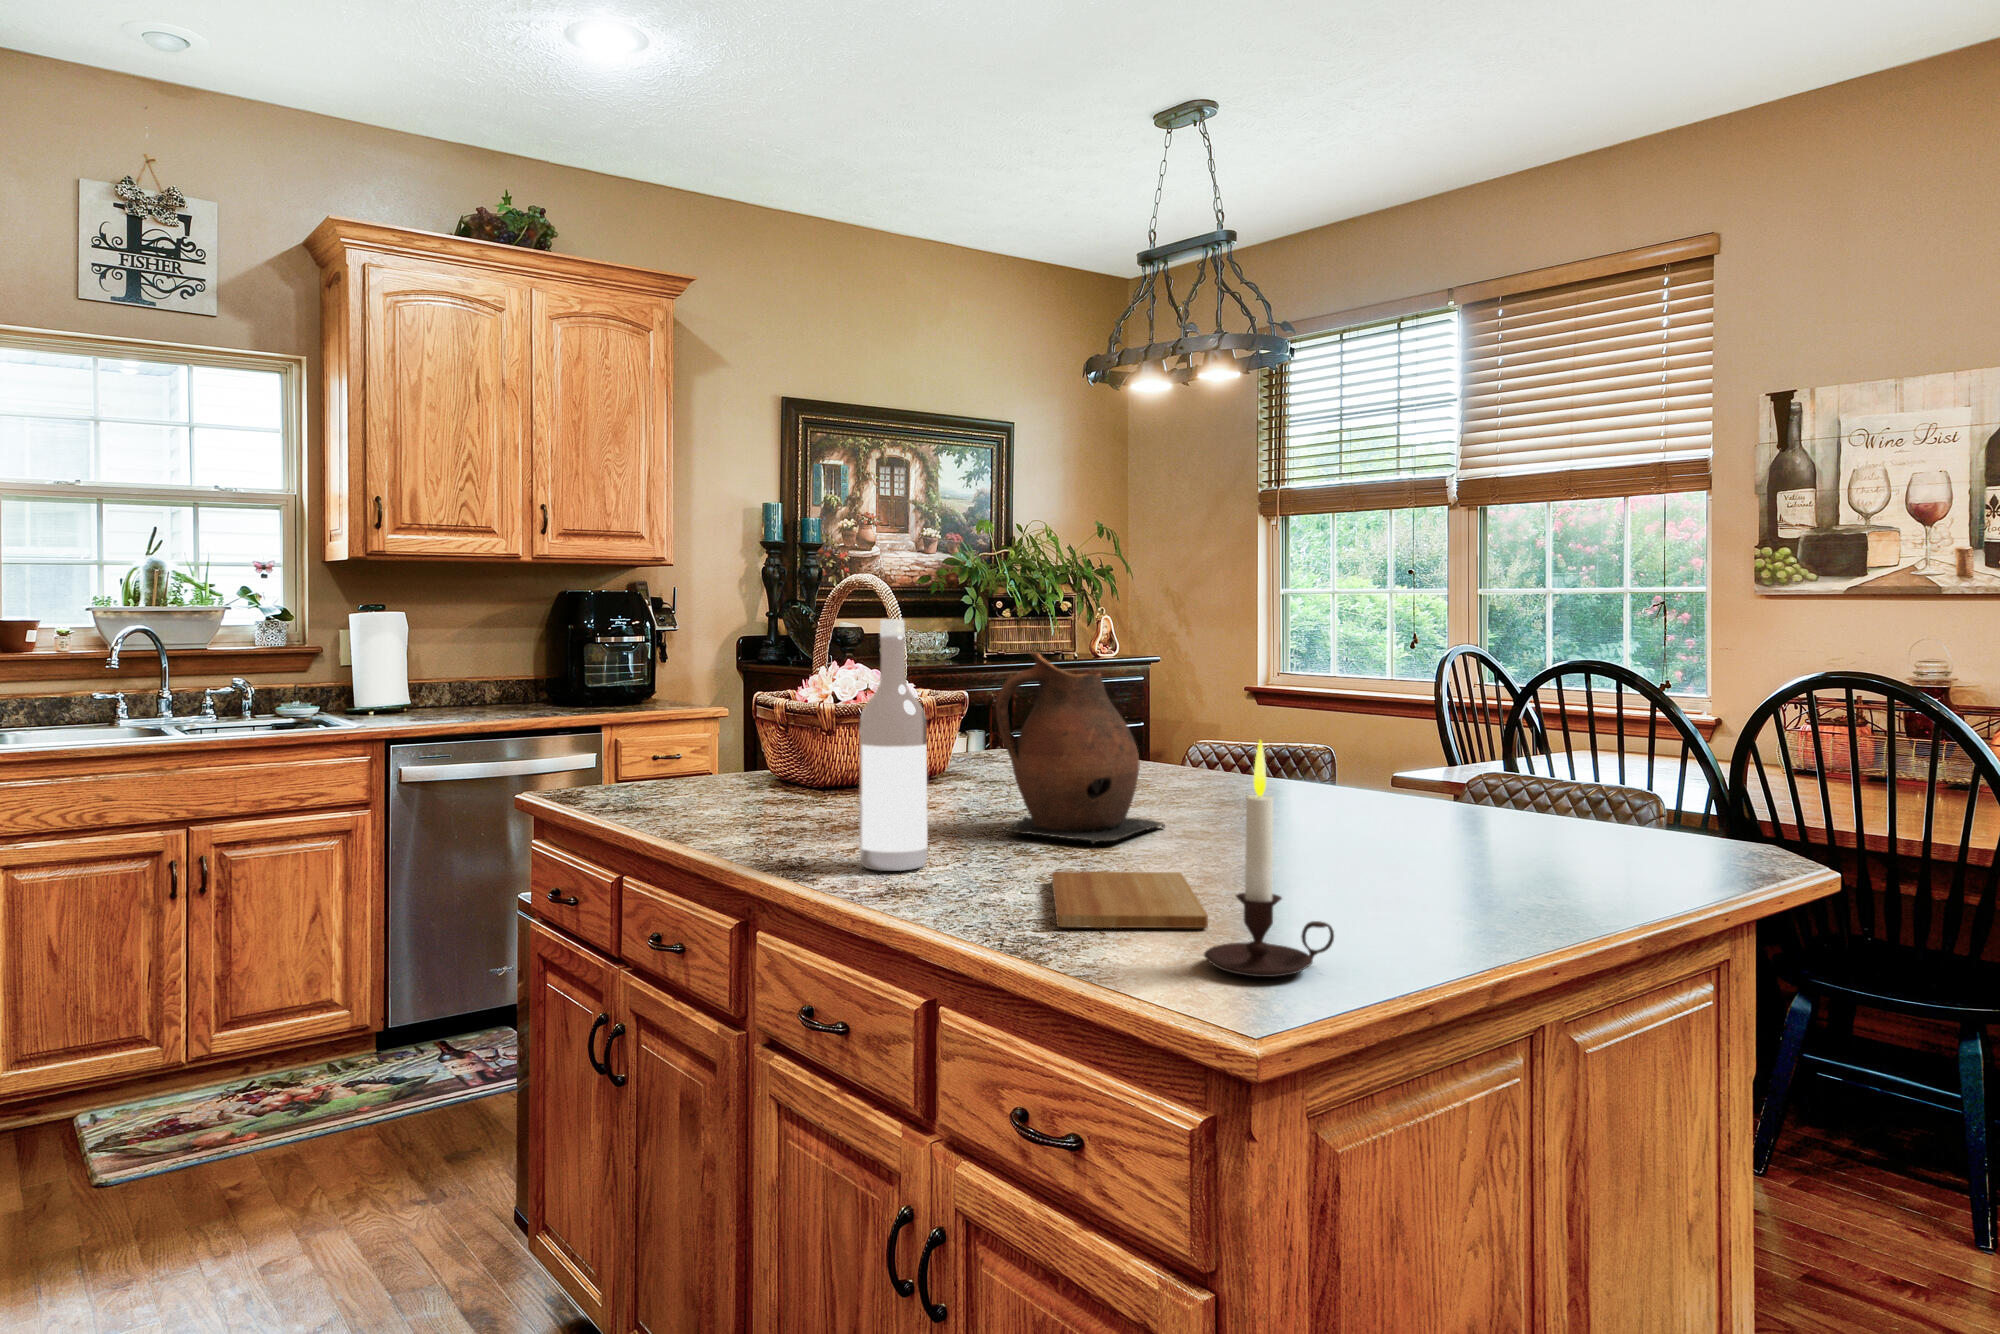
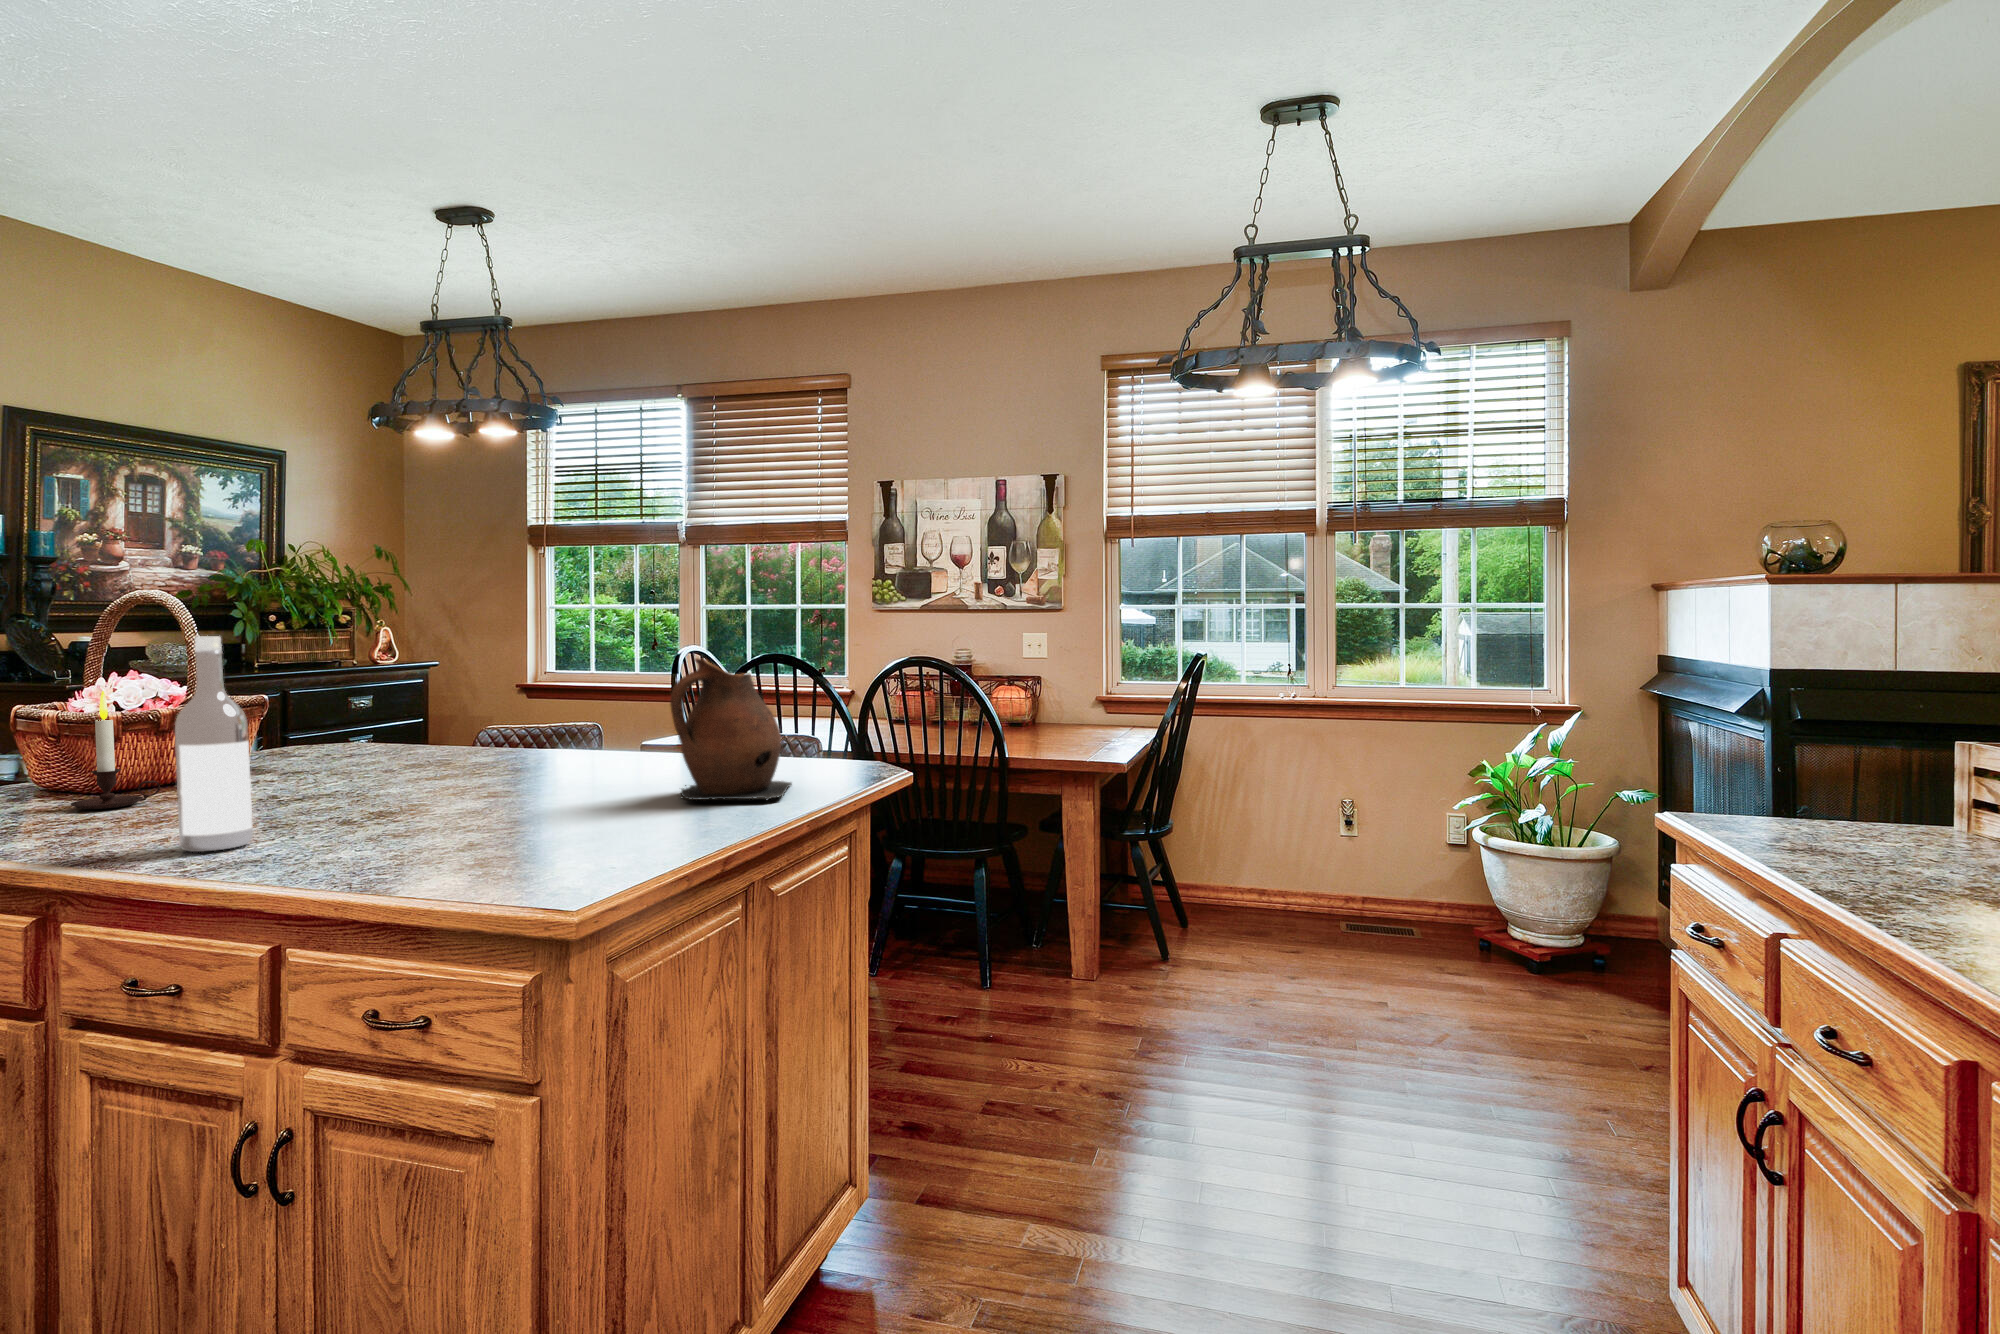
ceramic pitcher: present [996,652,1165,844] -> present [670,658,792,800]
candle: present [1204,740,1334,977] -> present [71,691,160,809]
cutting board: present [1052,871,1208,928] -> none [379,820,517,868]

